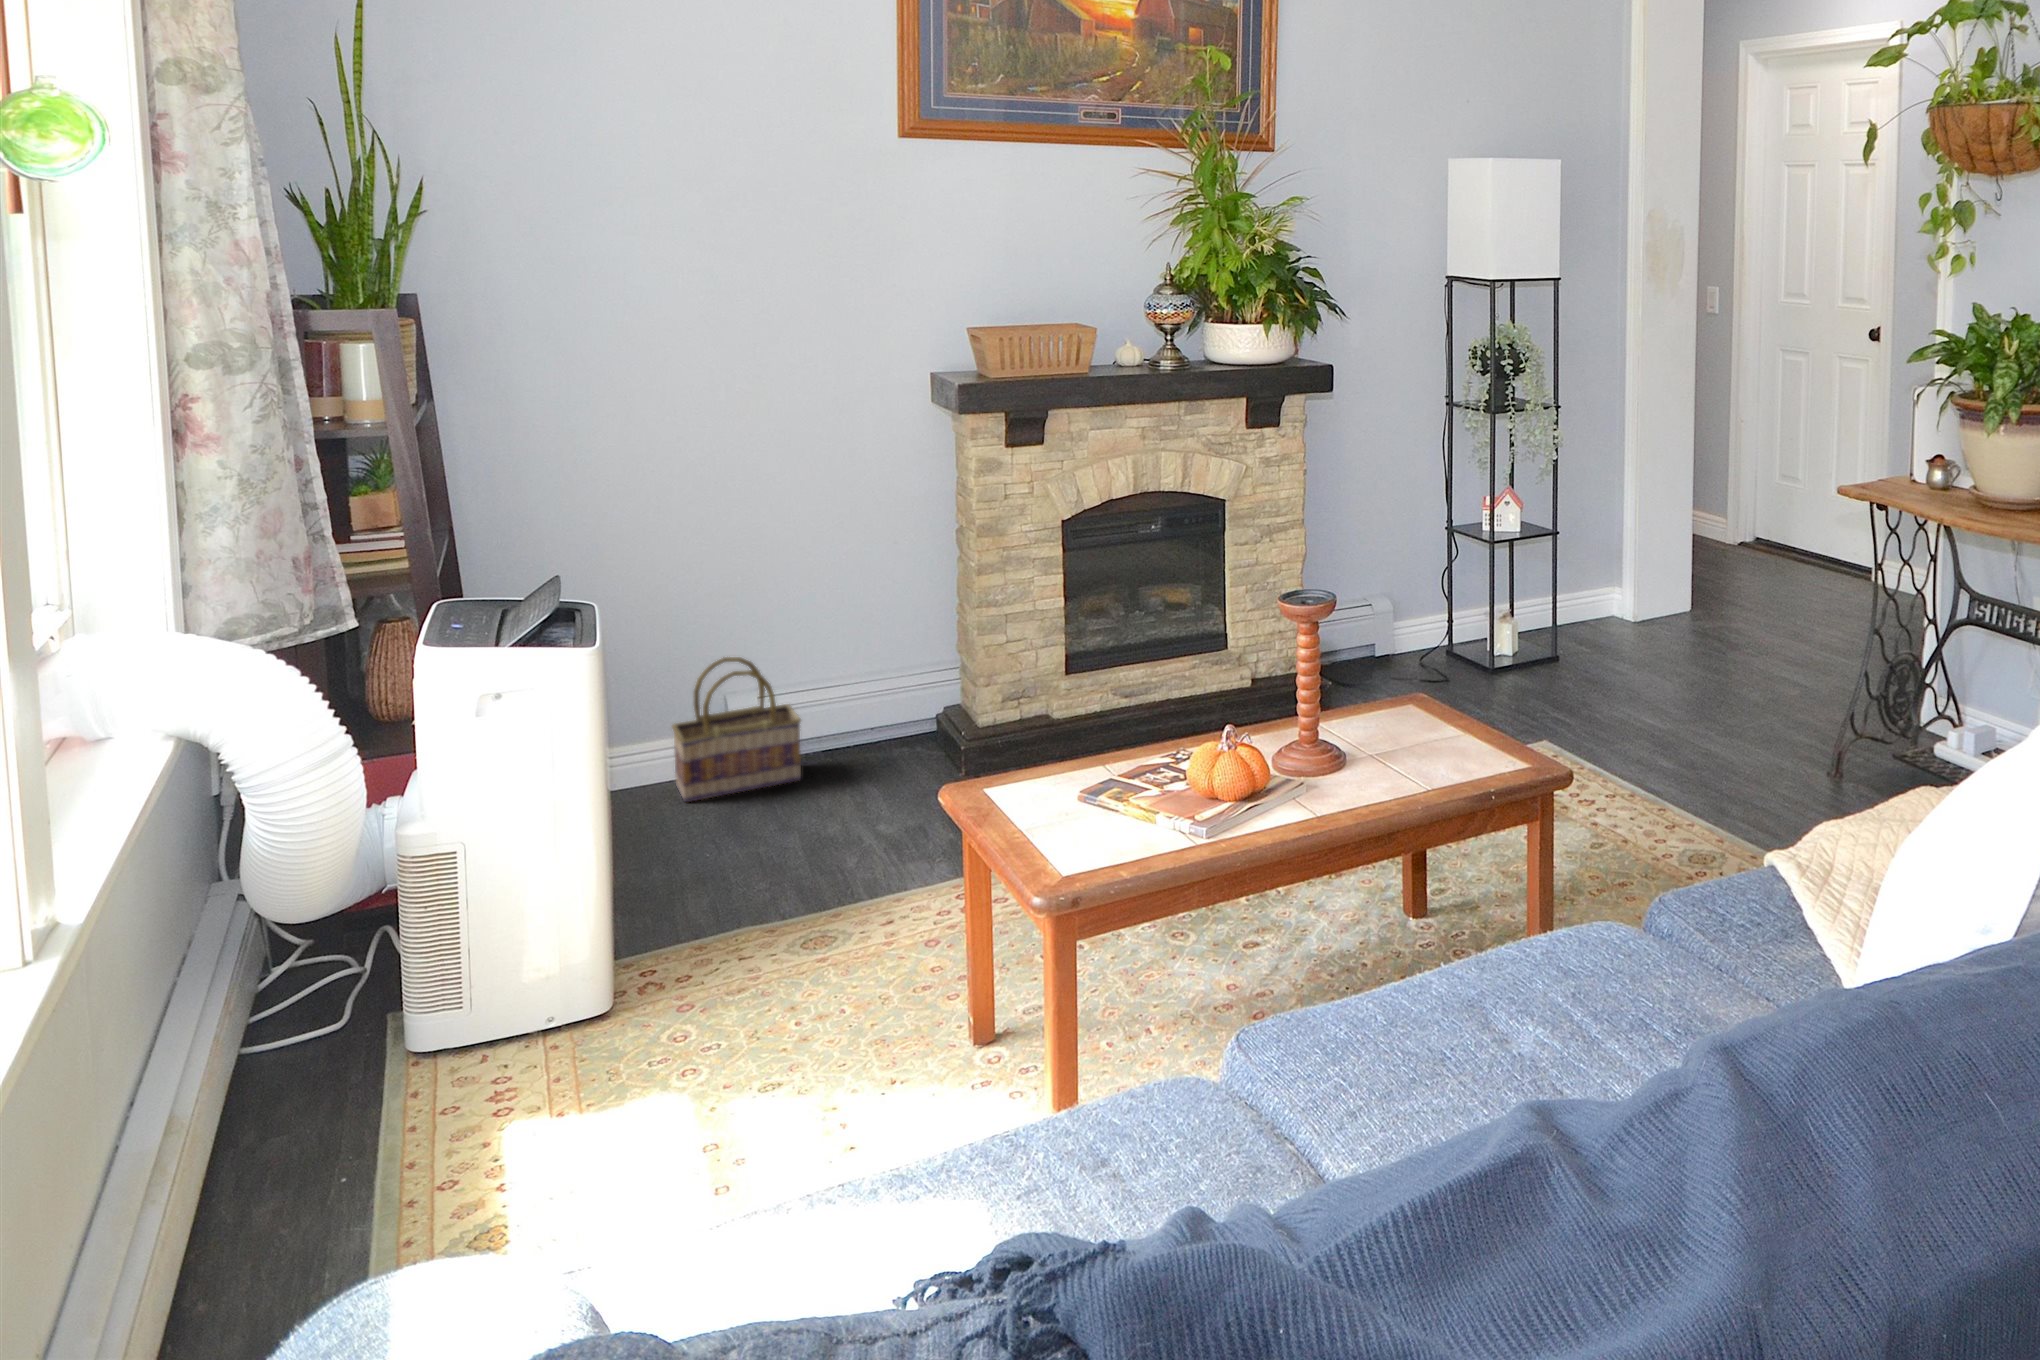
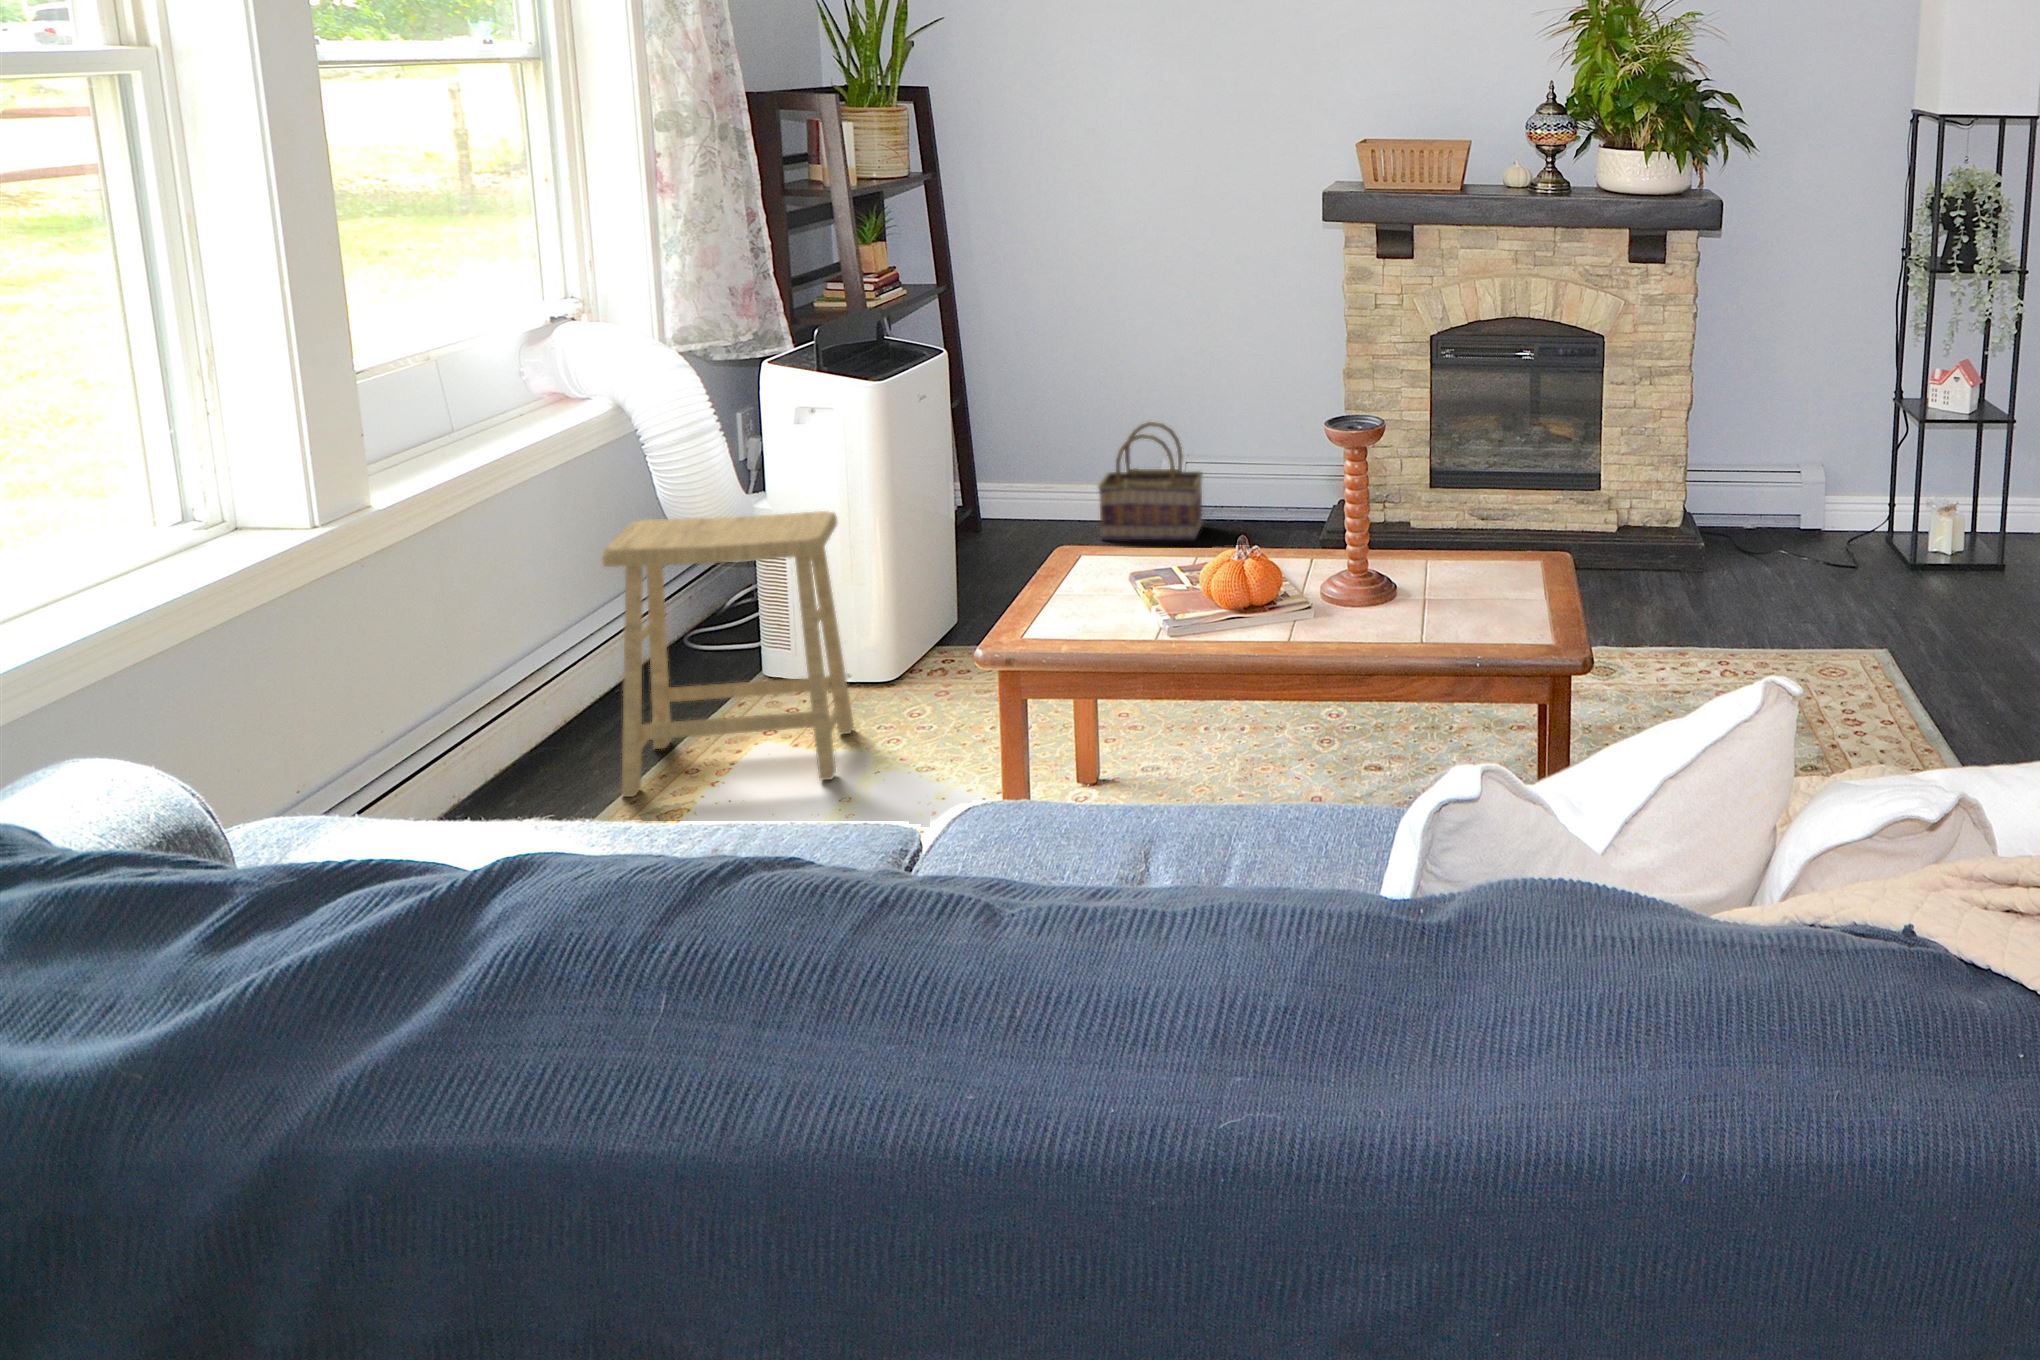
footstool: none [356,798,678,1214] -> present [602,511,854,797]

